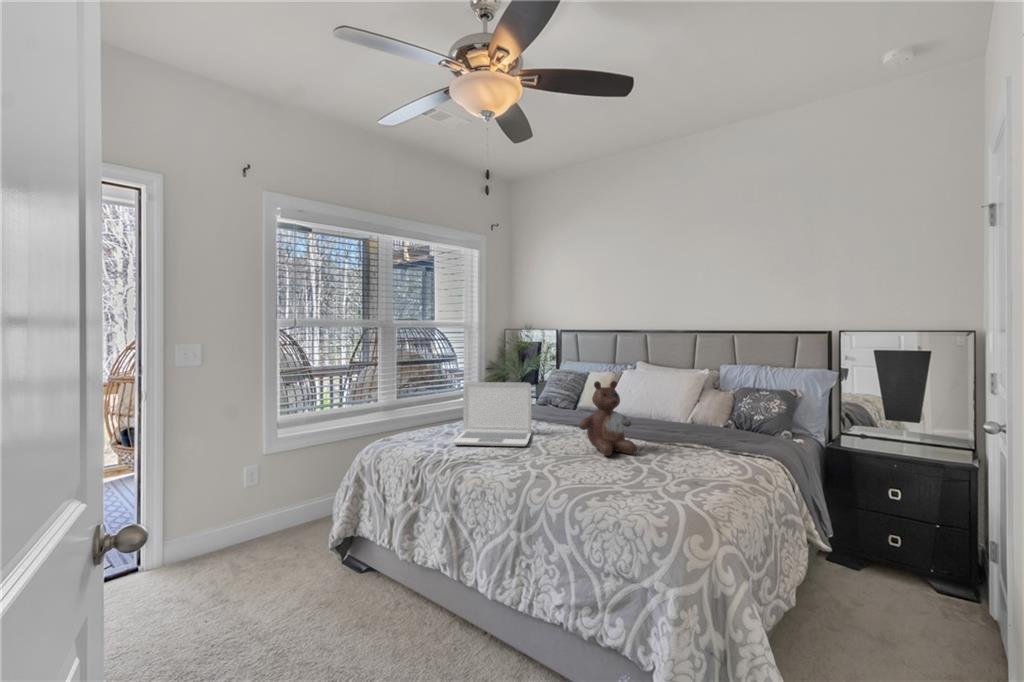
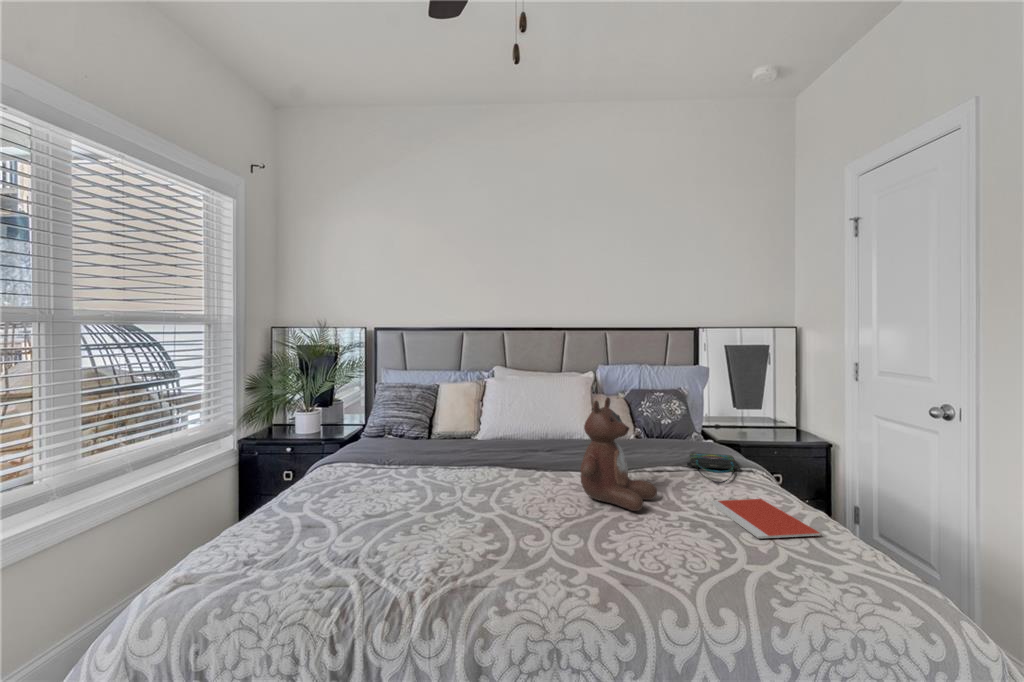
laptop: present [453,382,531,446] -> none [348,412,503,551]
tote bag: none [701,439,761,457] -> present [687,453,740,484]
notebook: none [650,462,713,486] -> present [709,499,821,538]

